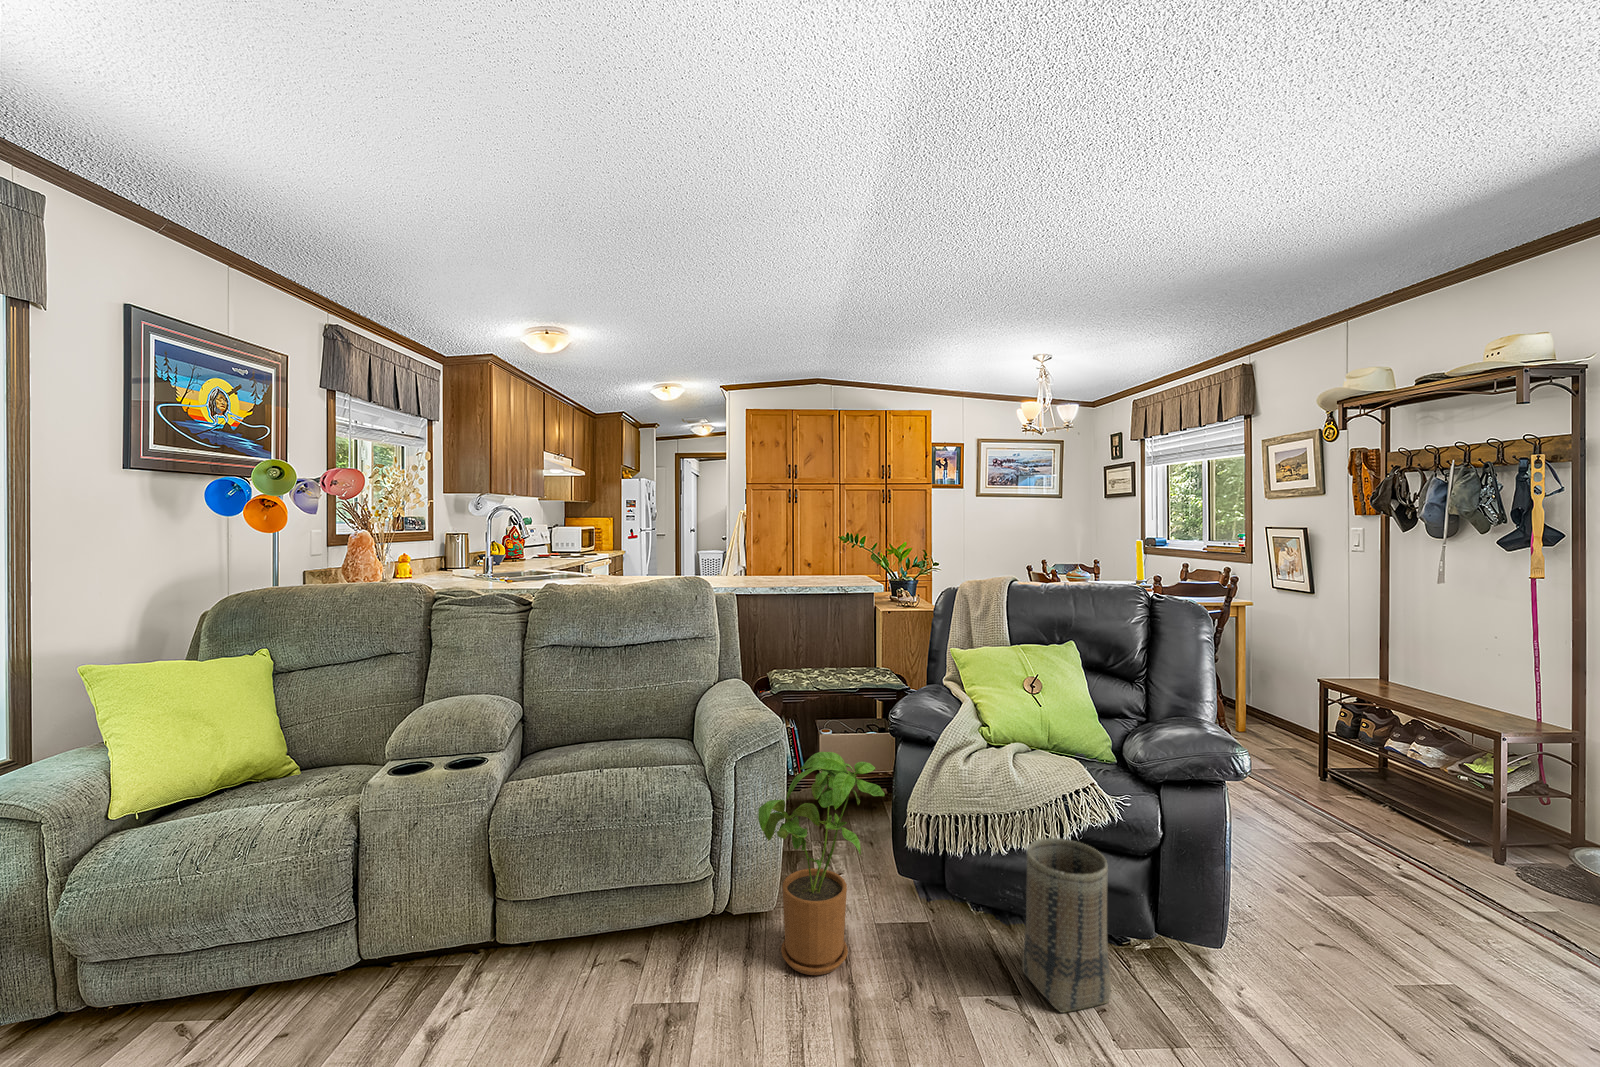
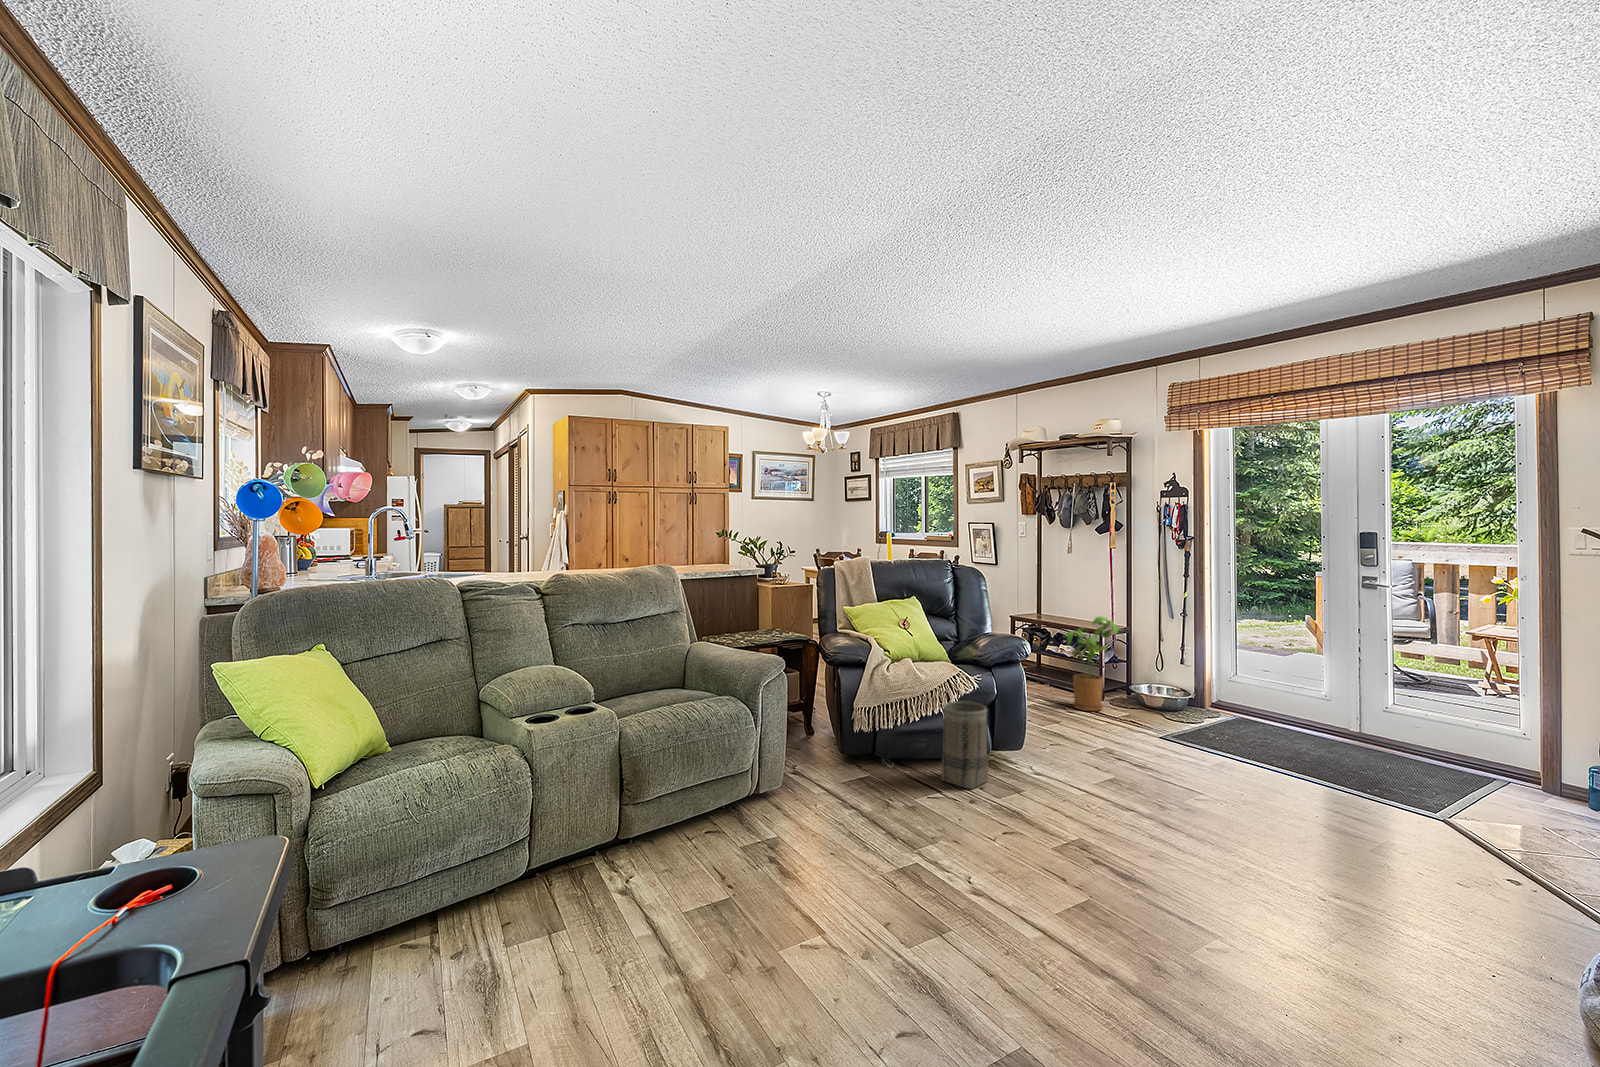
house plant: present [758,752,885,975] -> present [1066,617,1121,711]

